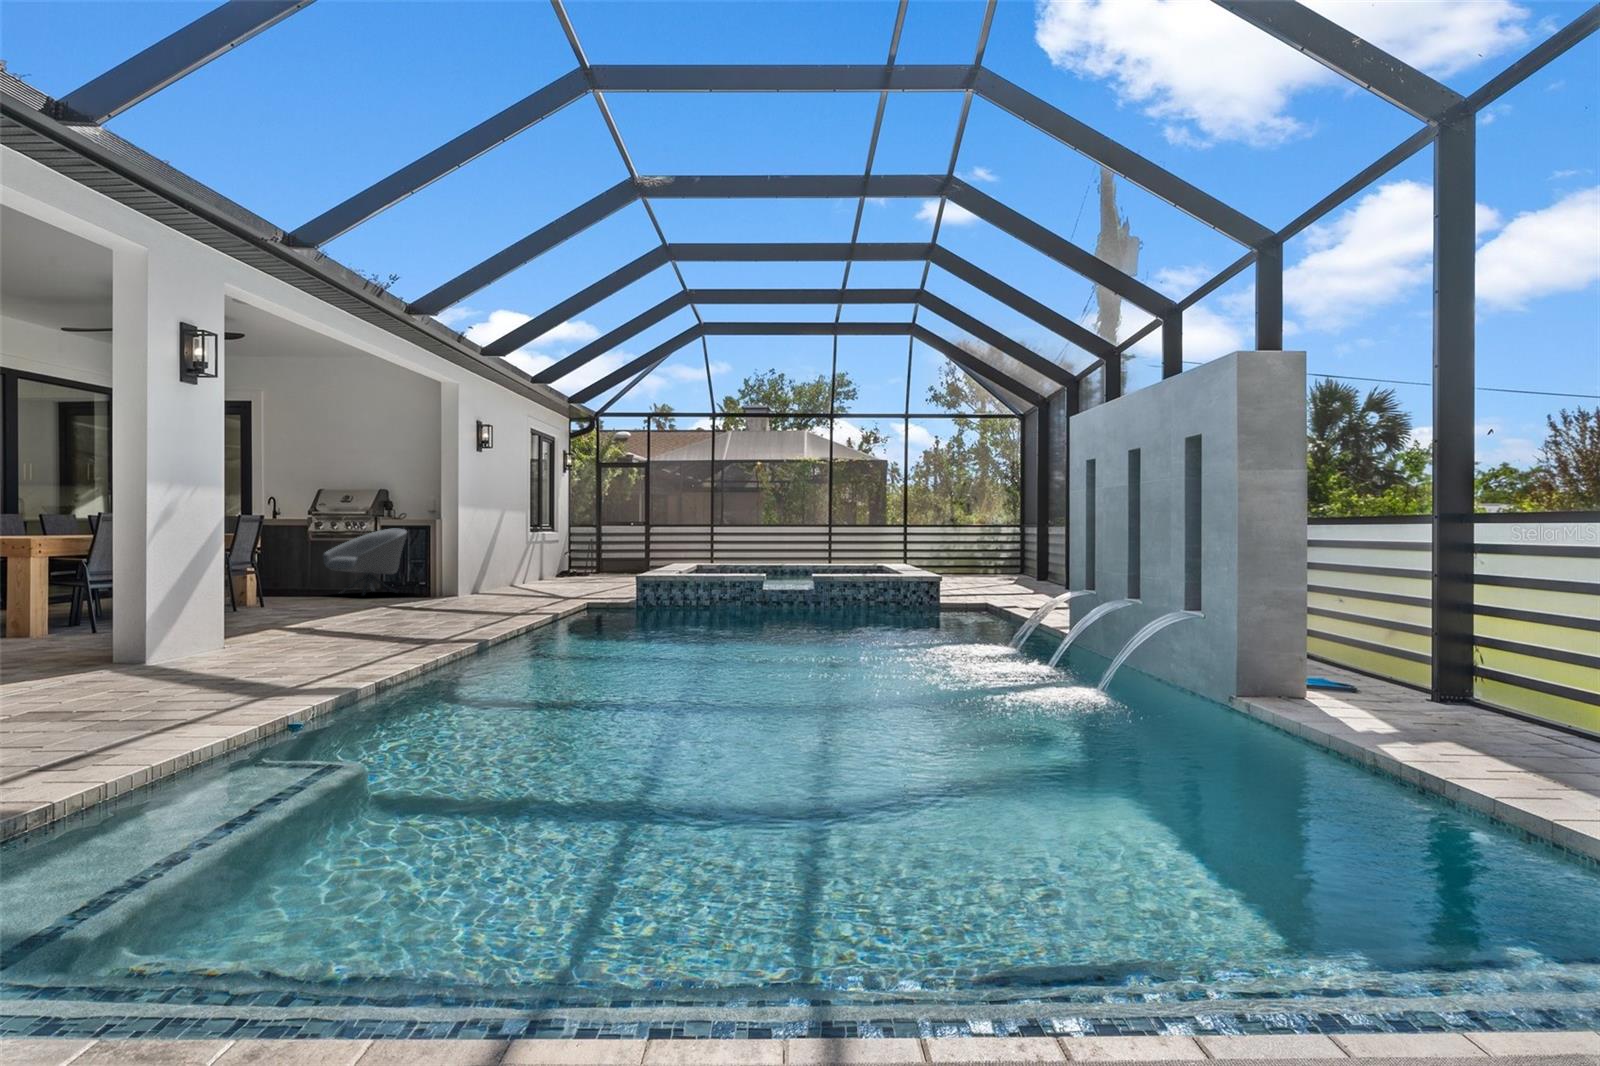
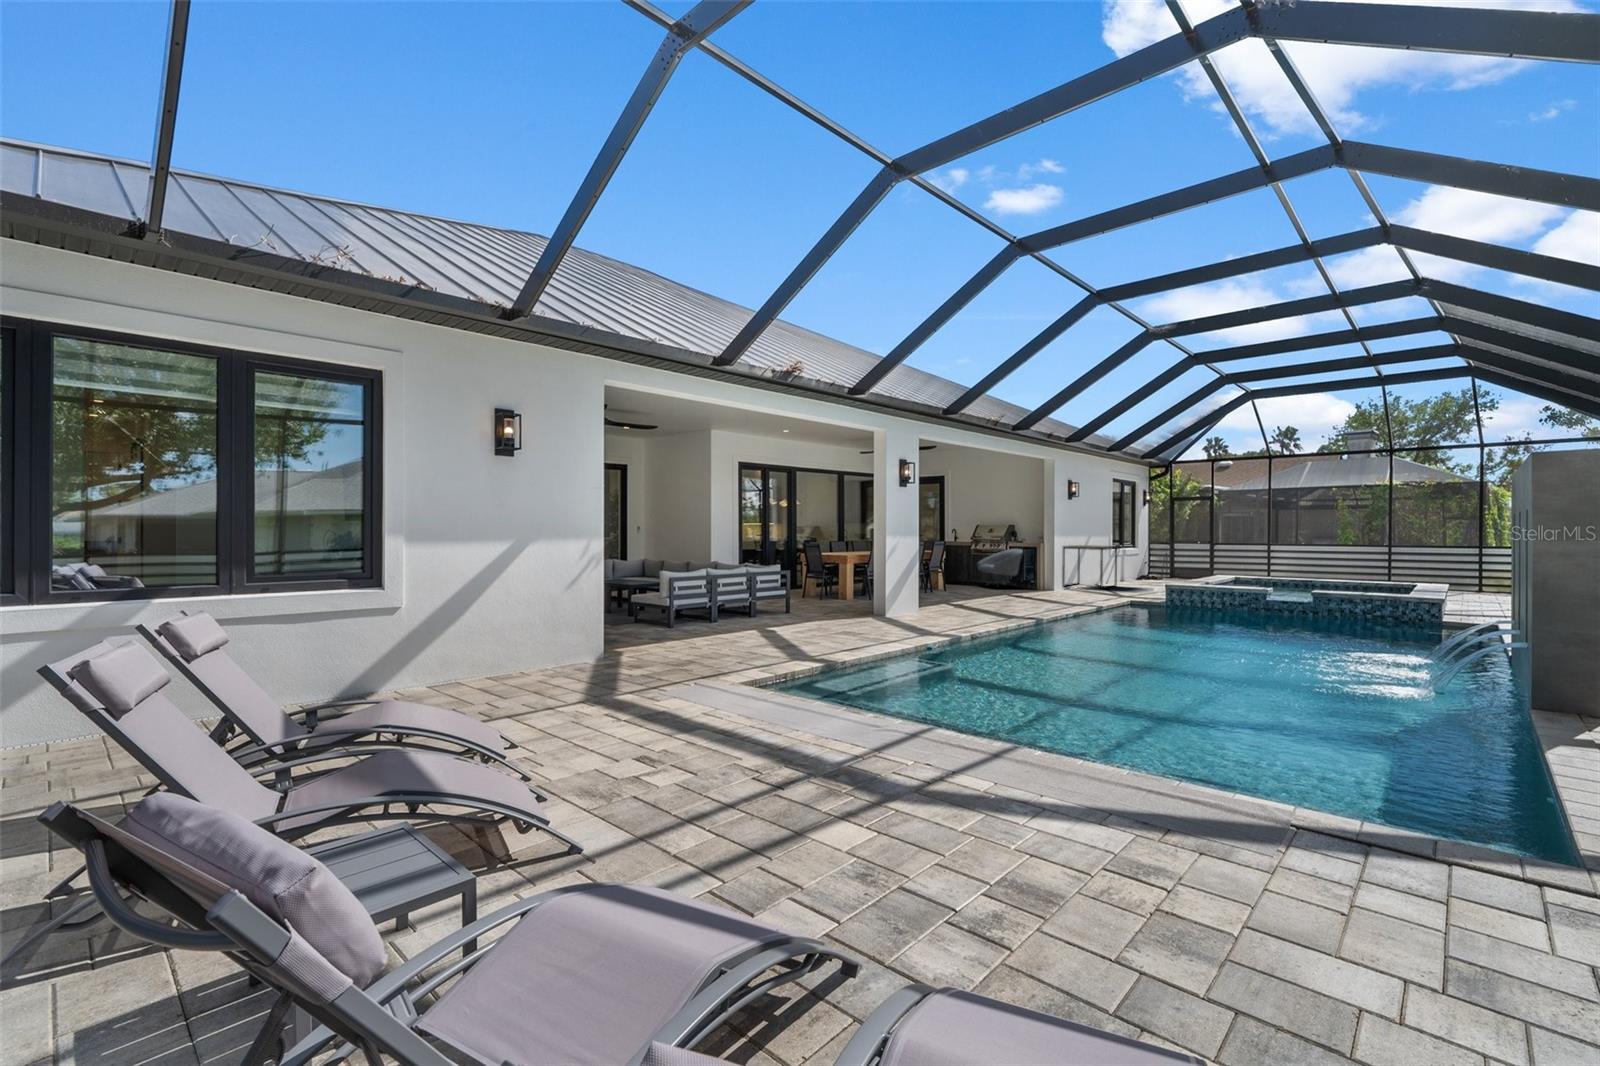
side table: none [472,523,553,589] -> present [1062,545,1117,589]

